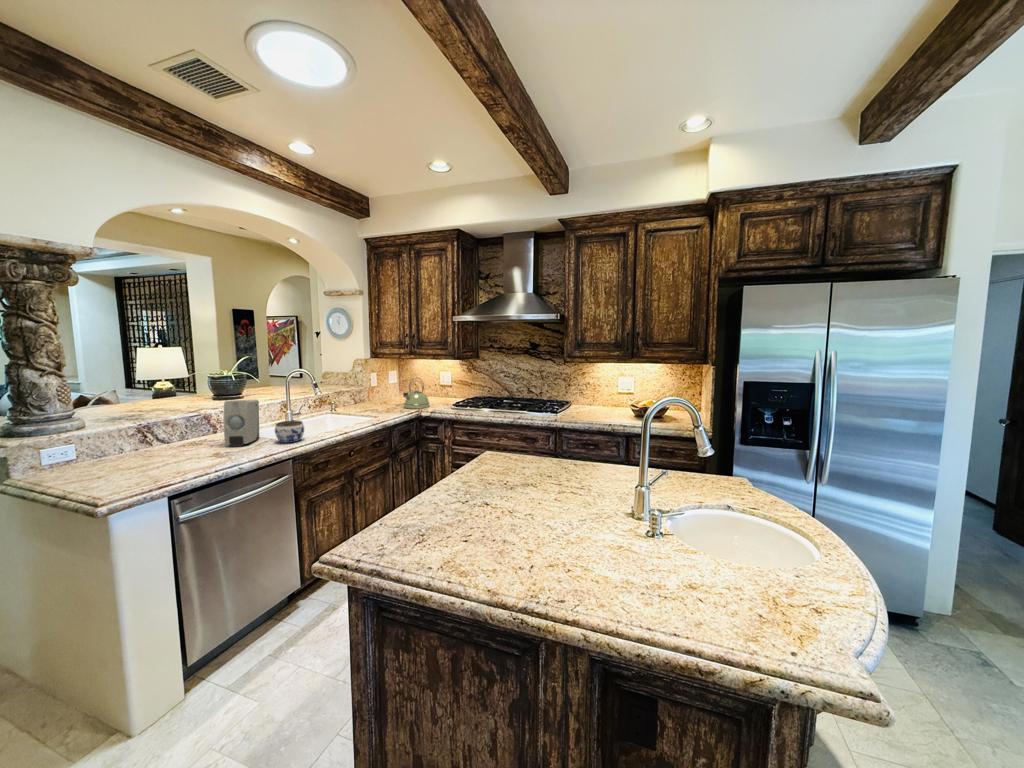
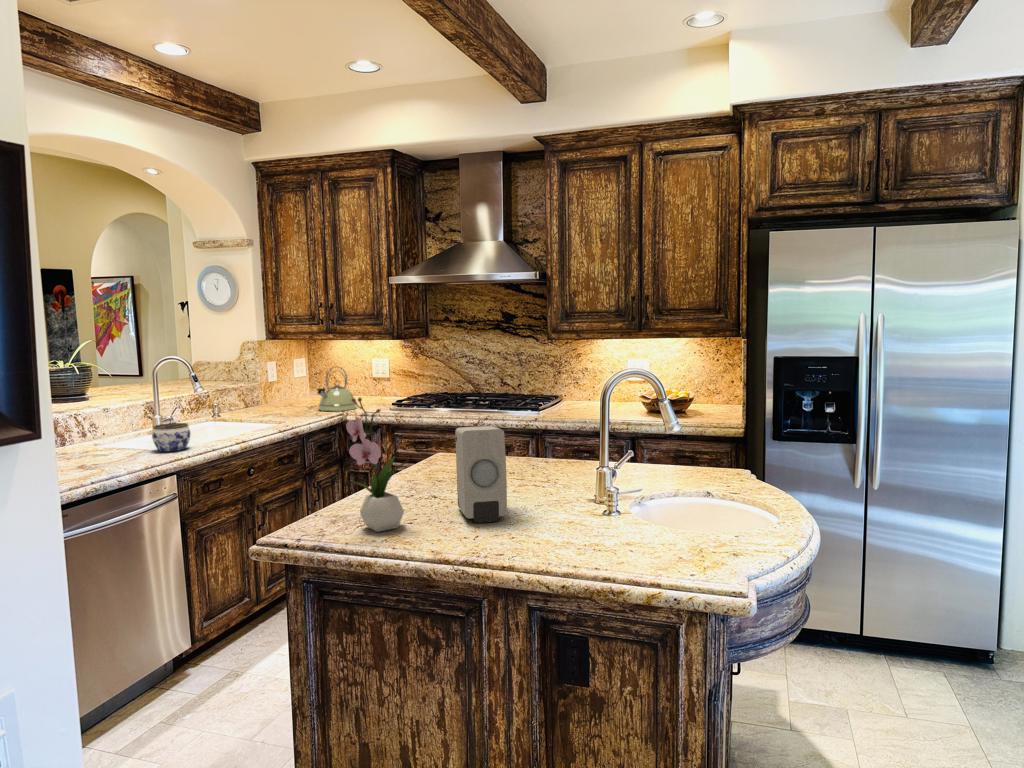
soap dispenser: present [223,399,259,447] -> present [455,426,507,523]
flower arrangement: none [407,425,467,555] -> present [346,398,408,532]

